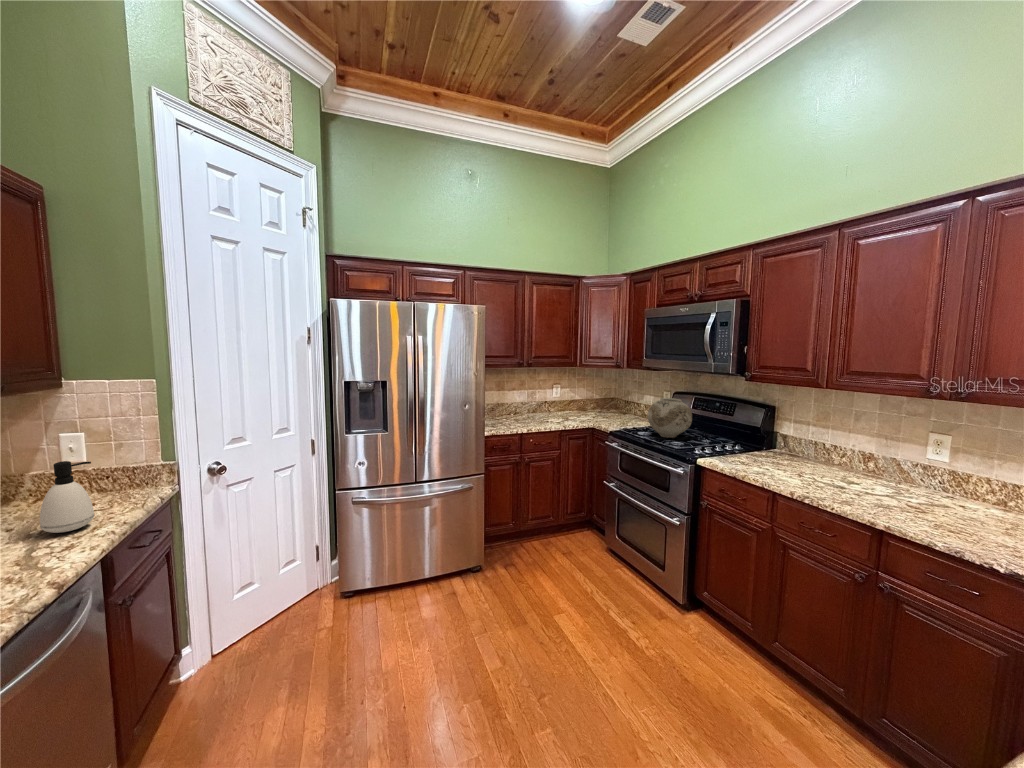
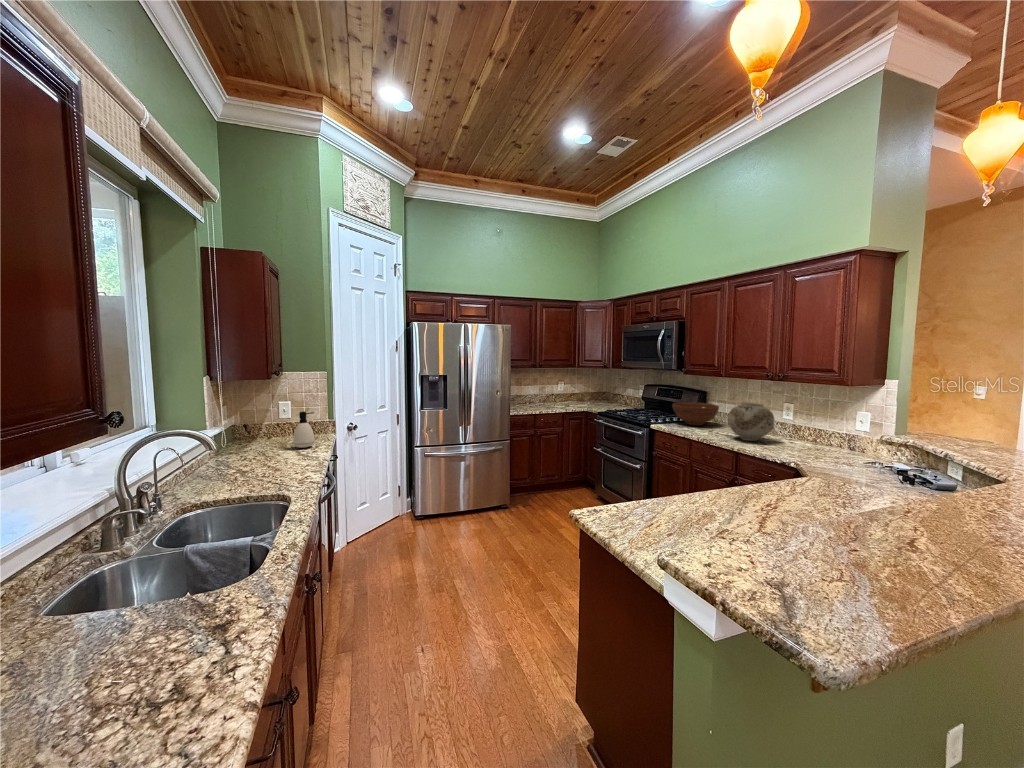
vase: present [648,398,692,438] -> present [728,402,774,441]
fruit bowl: none [729,422,805,461] -> present [673,402,719,425]

